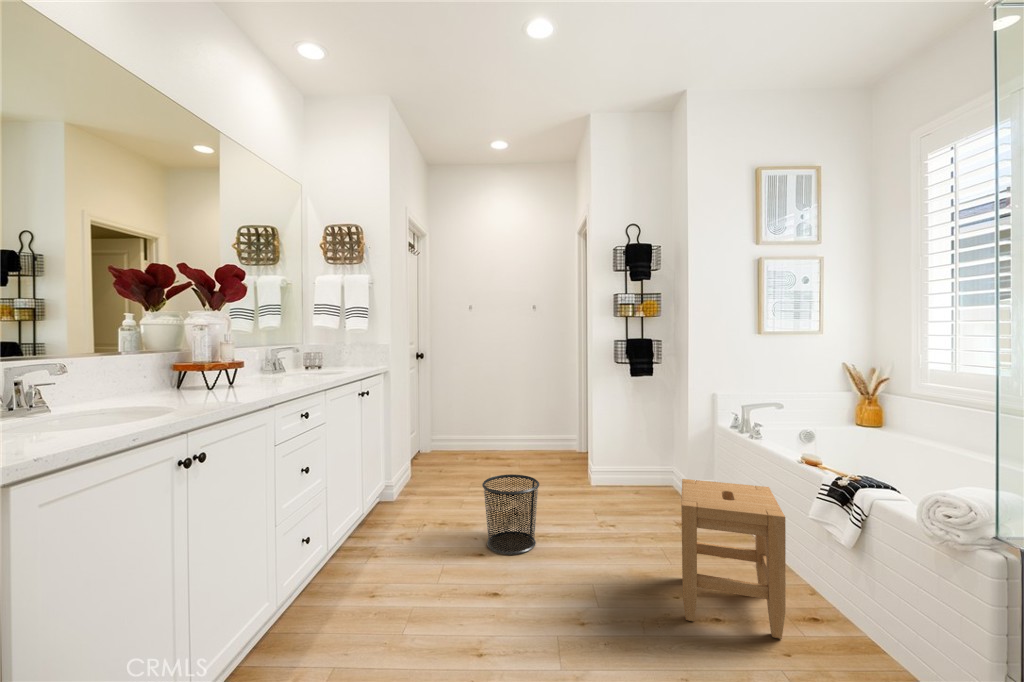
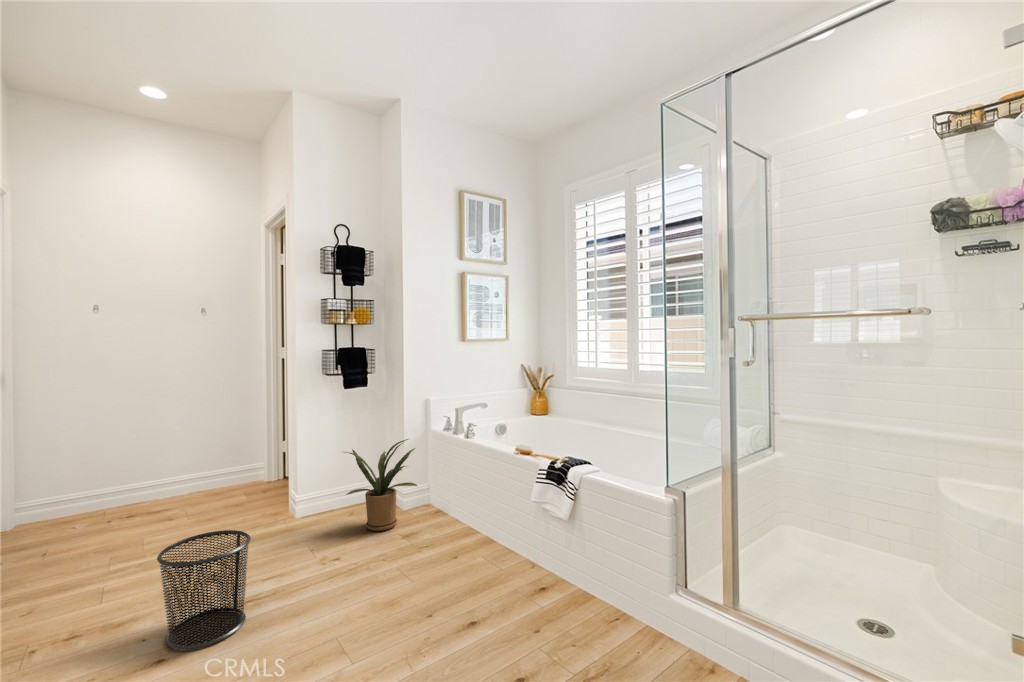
house plant: none [623,429,698,511] -> present [344,439,417,531]
stool: present [681,479,786,639] -> none [427,480,531,635]

